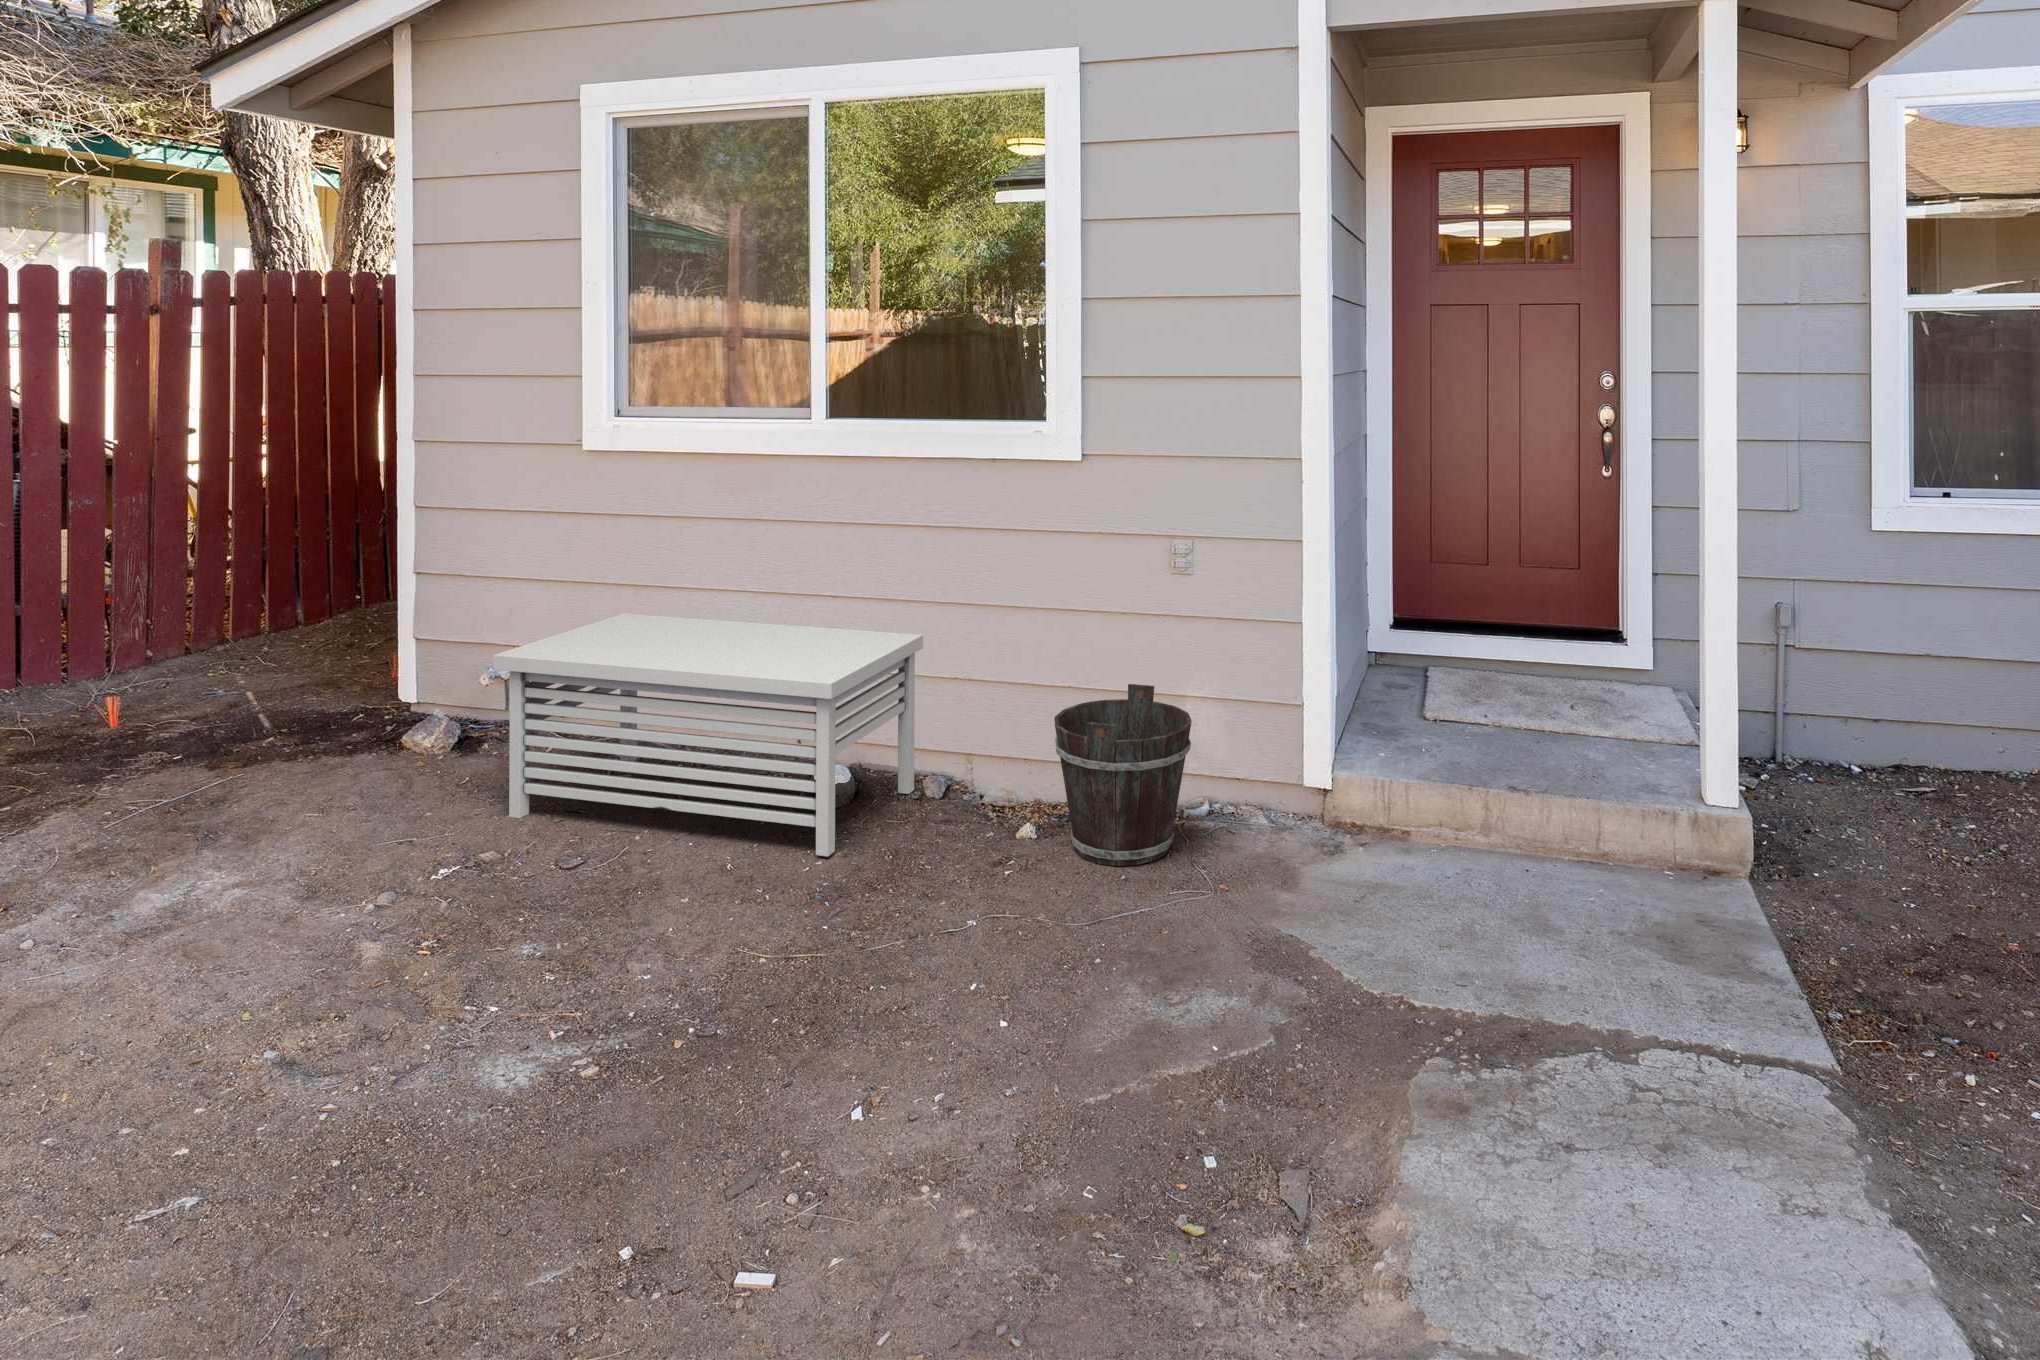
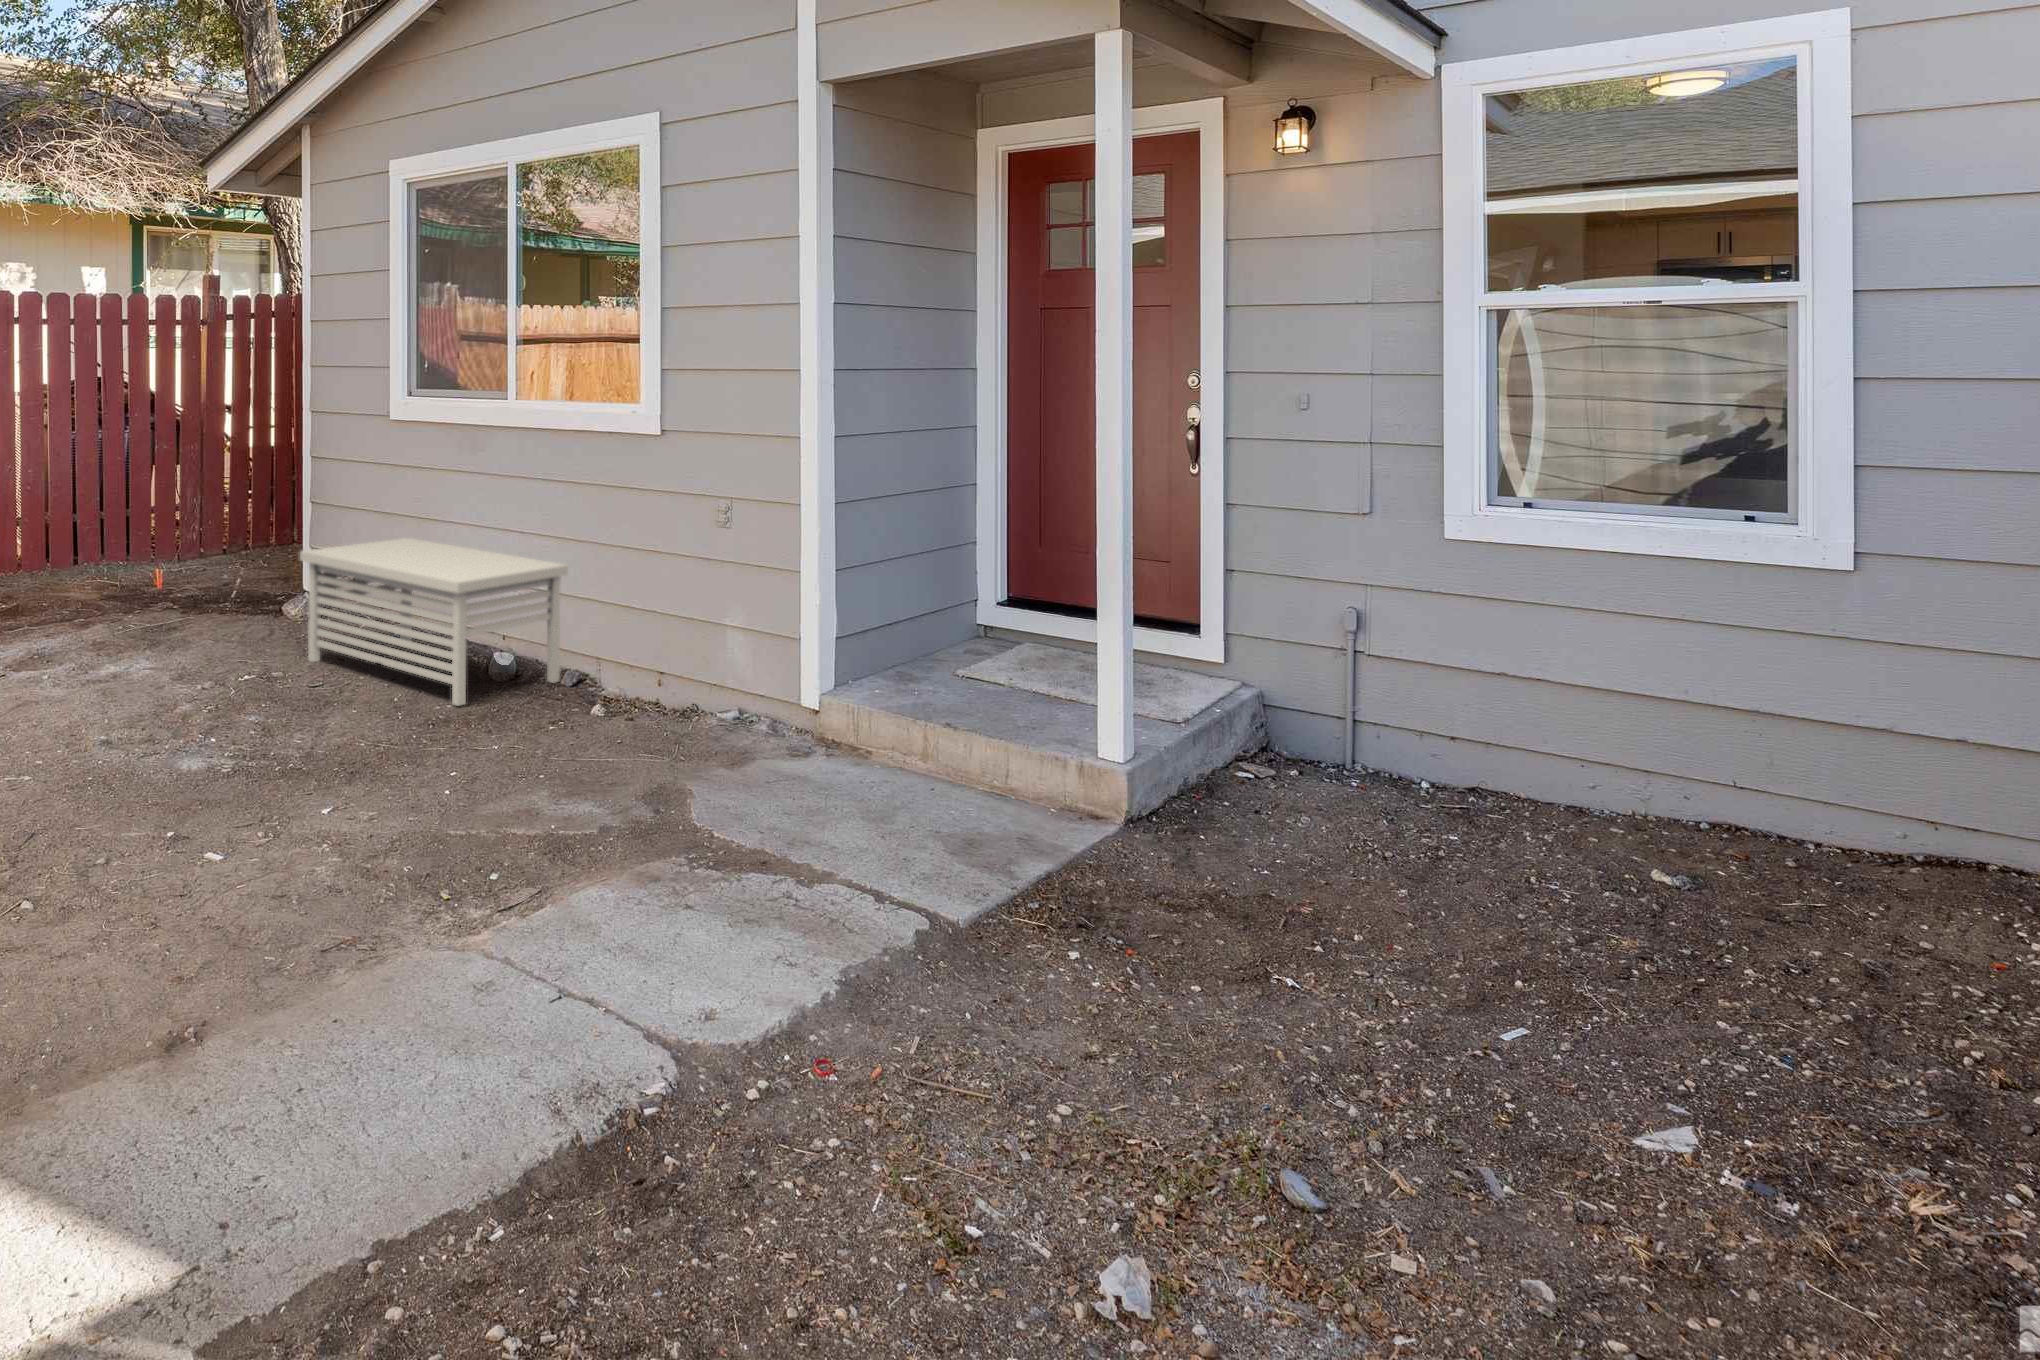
bucket: present [1054,684,1192,866] -> none [603,612,709,742]

